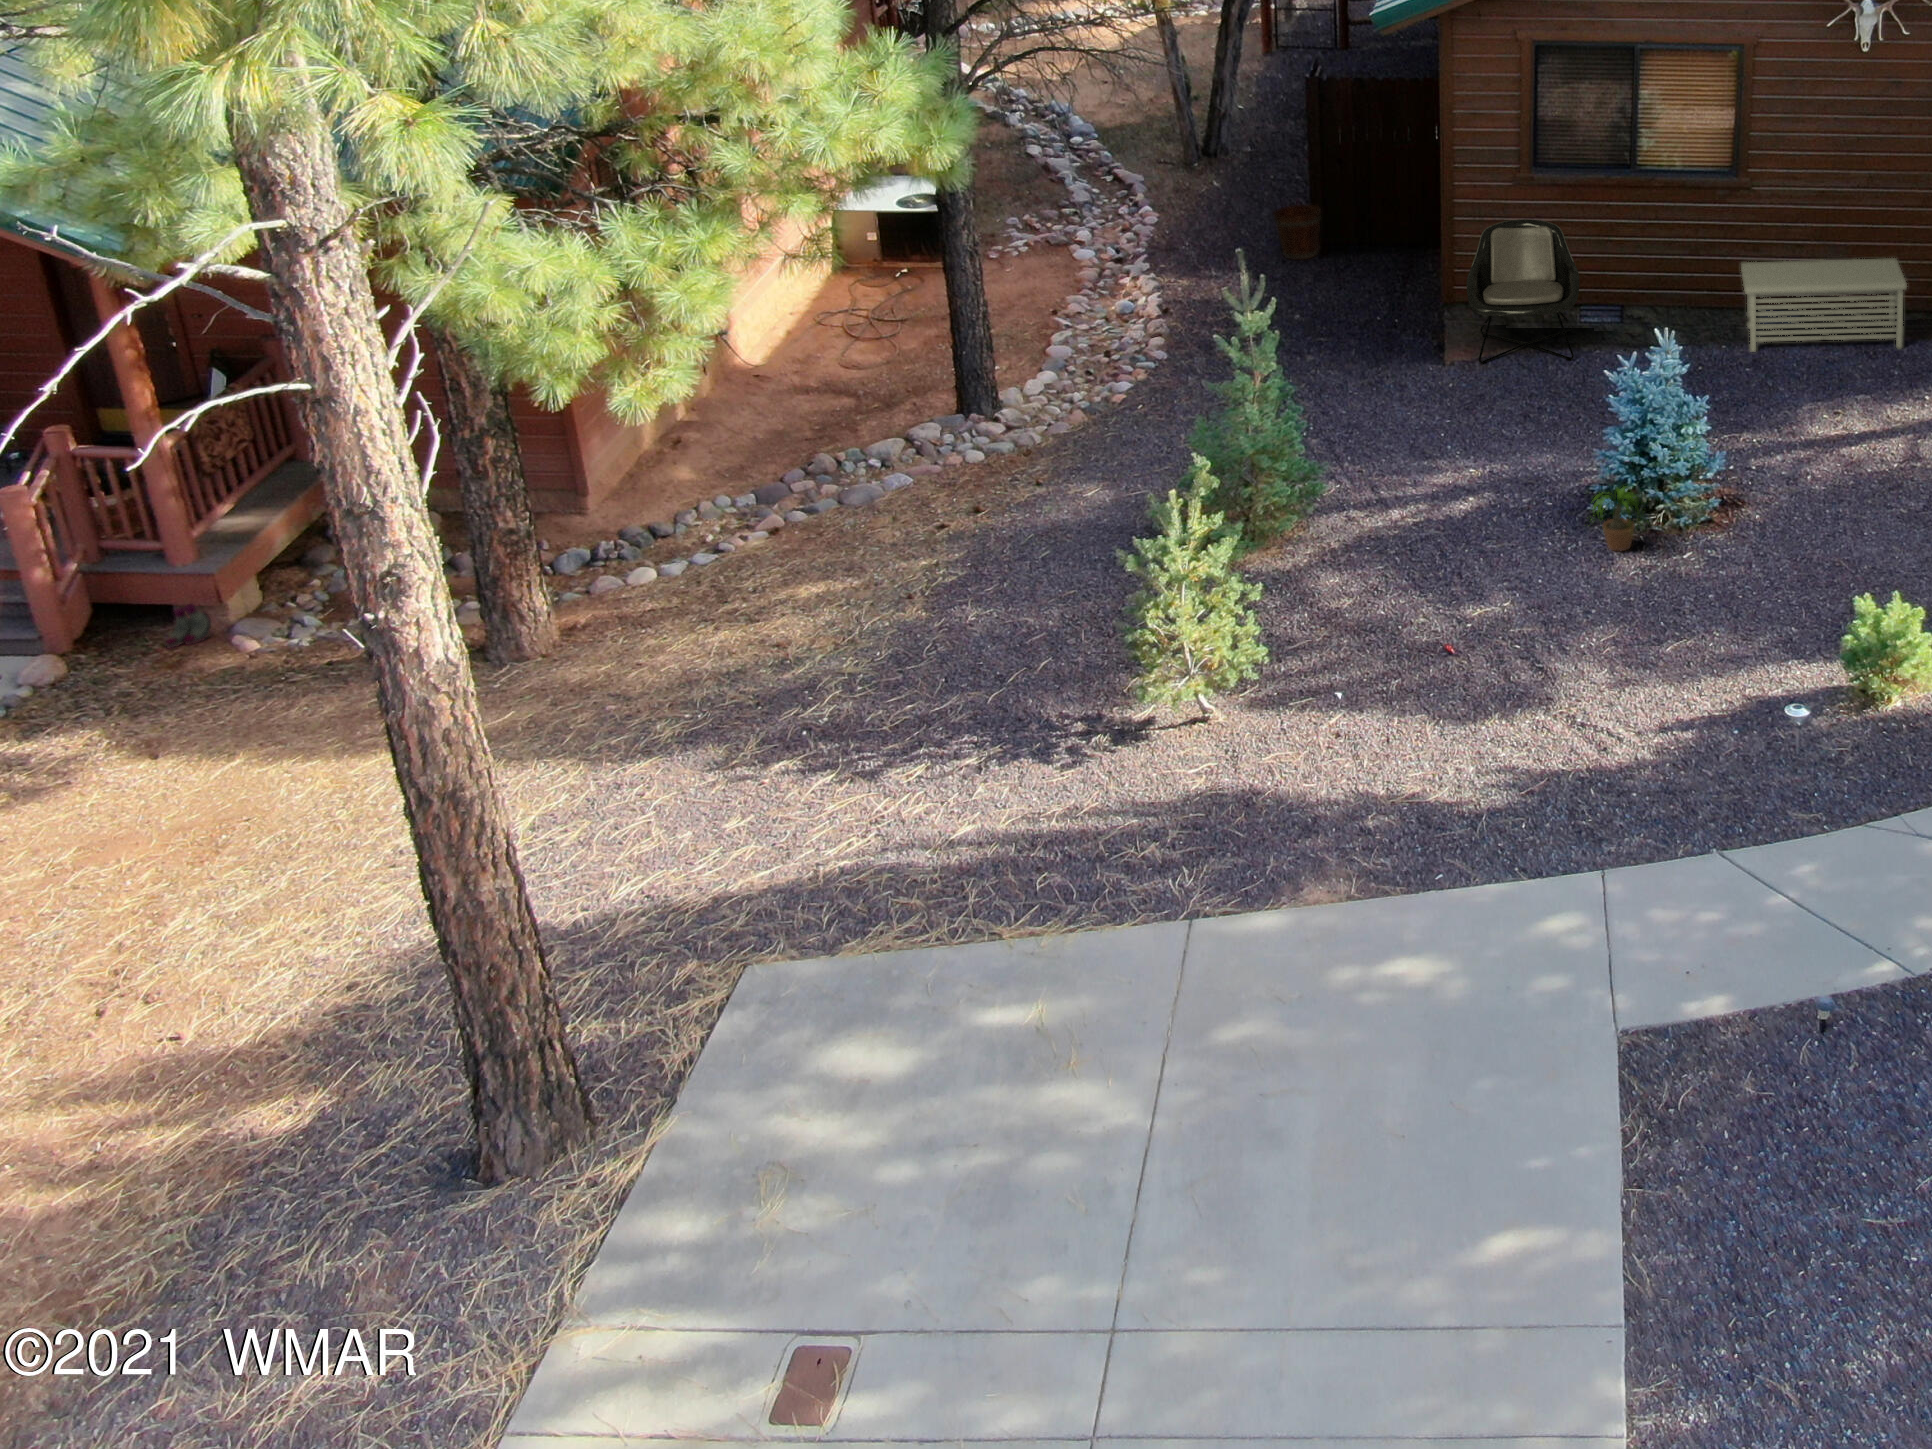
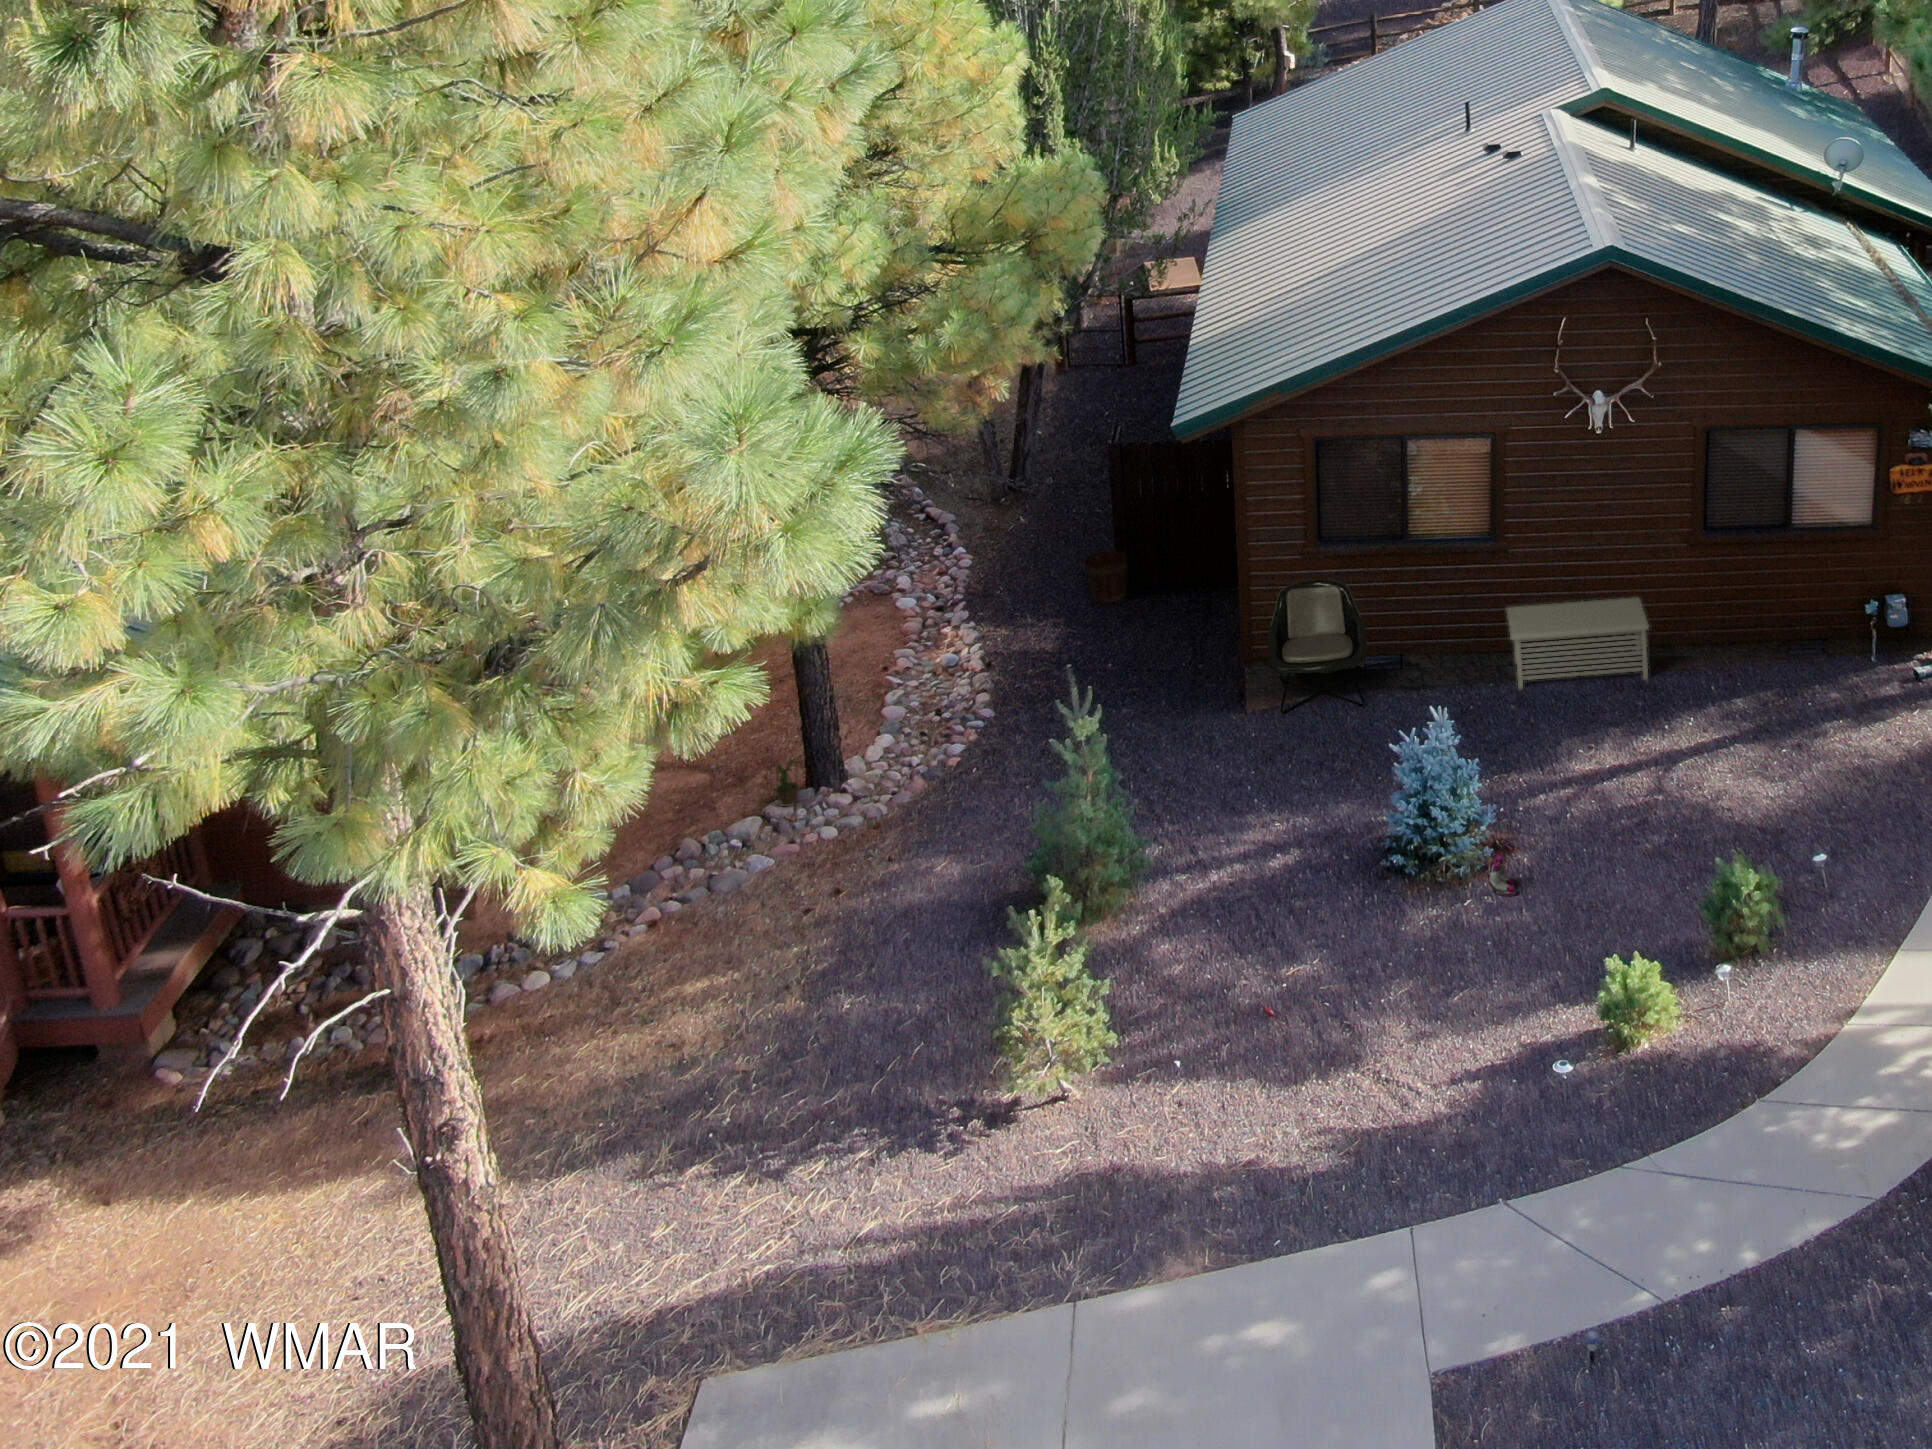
potted plant: present [1592,487,1642,551] -> present [766,760,801,807]
boots: present [166,604,211,649] -> present [1488,854,1516,896]

